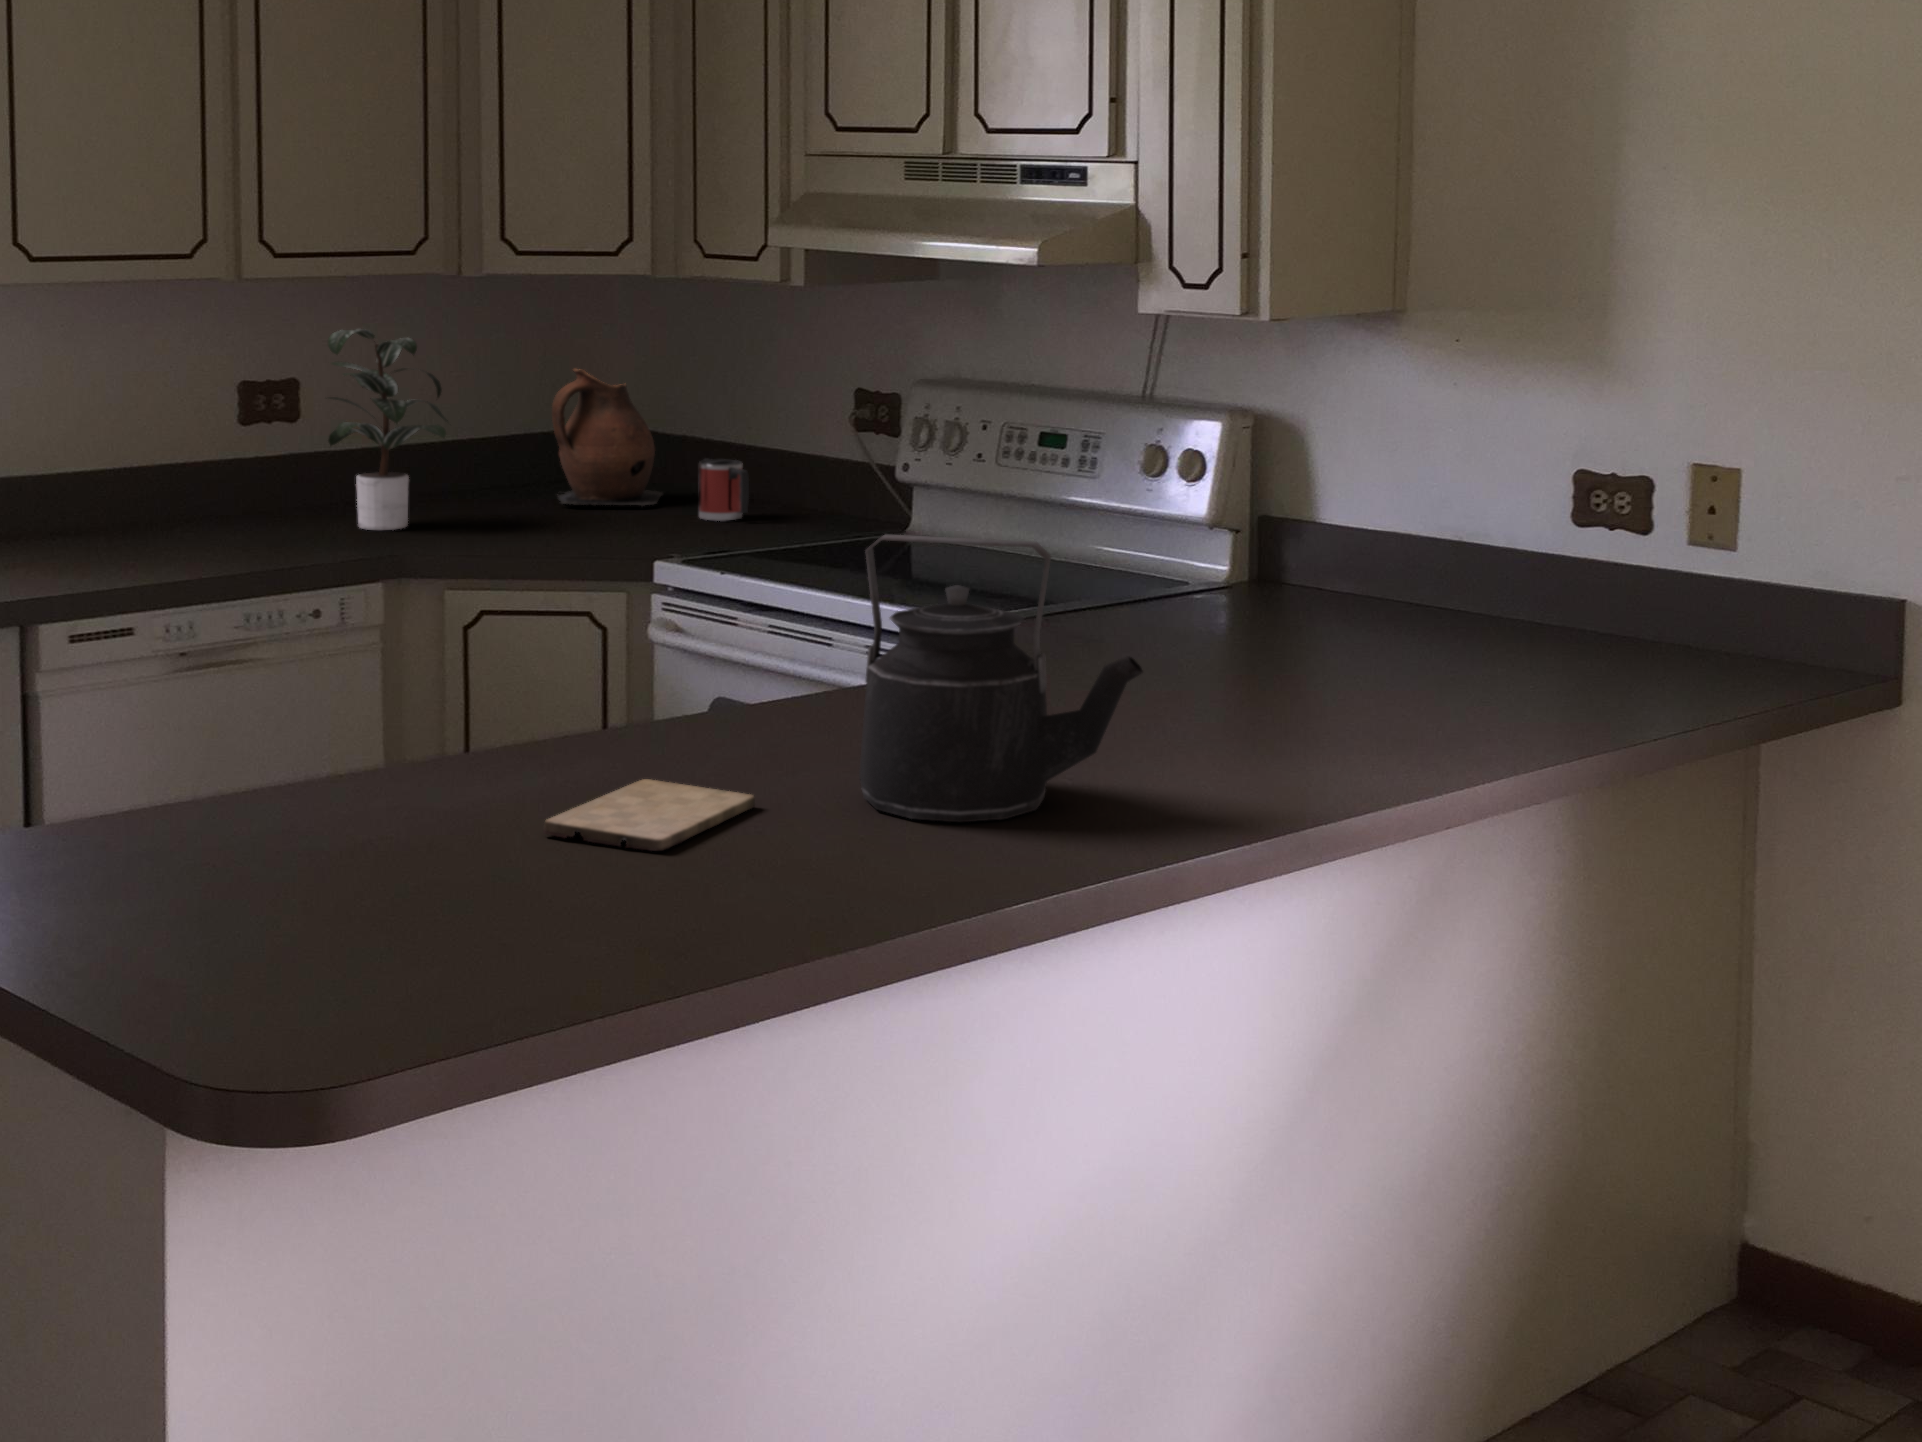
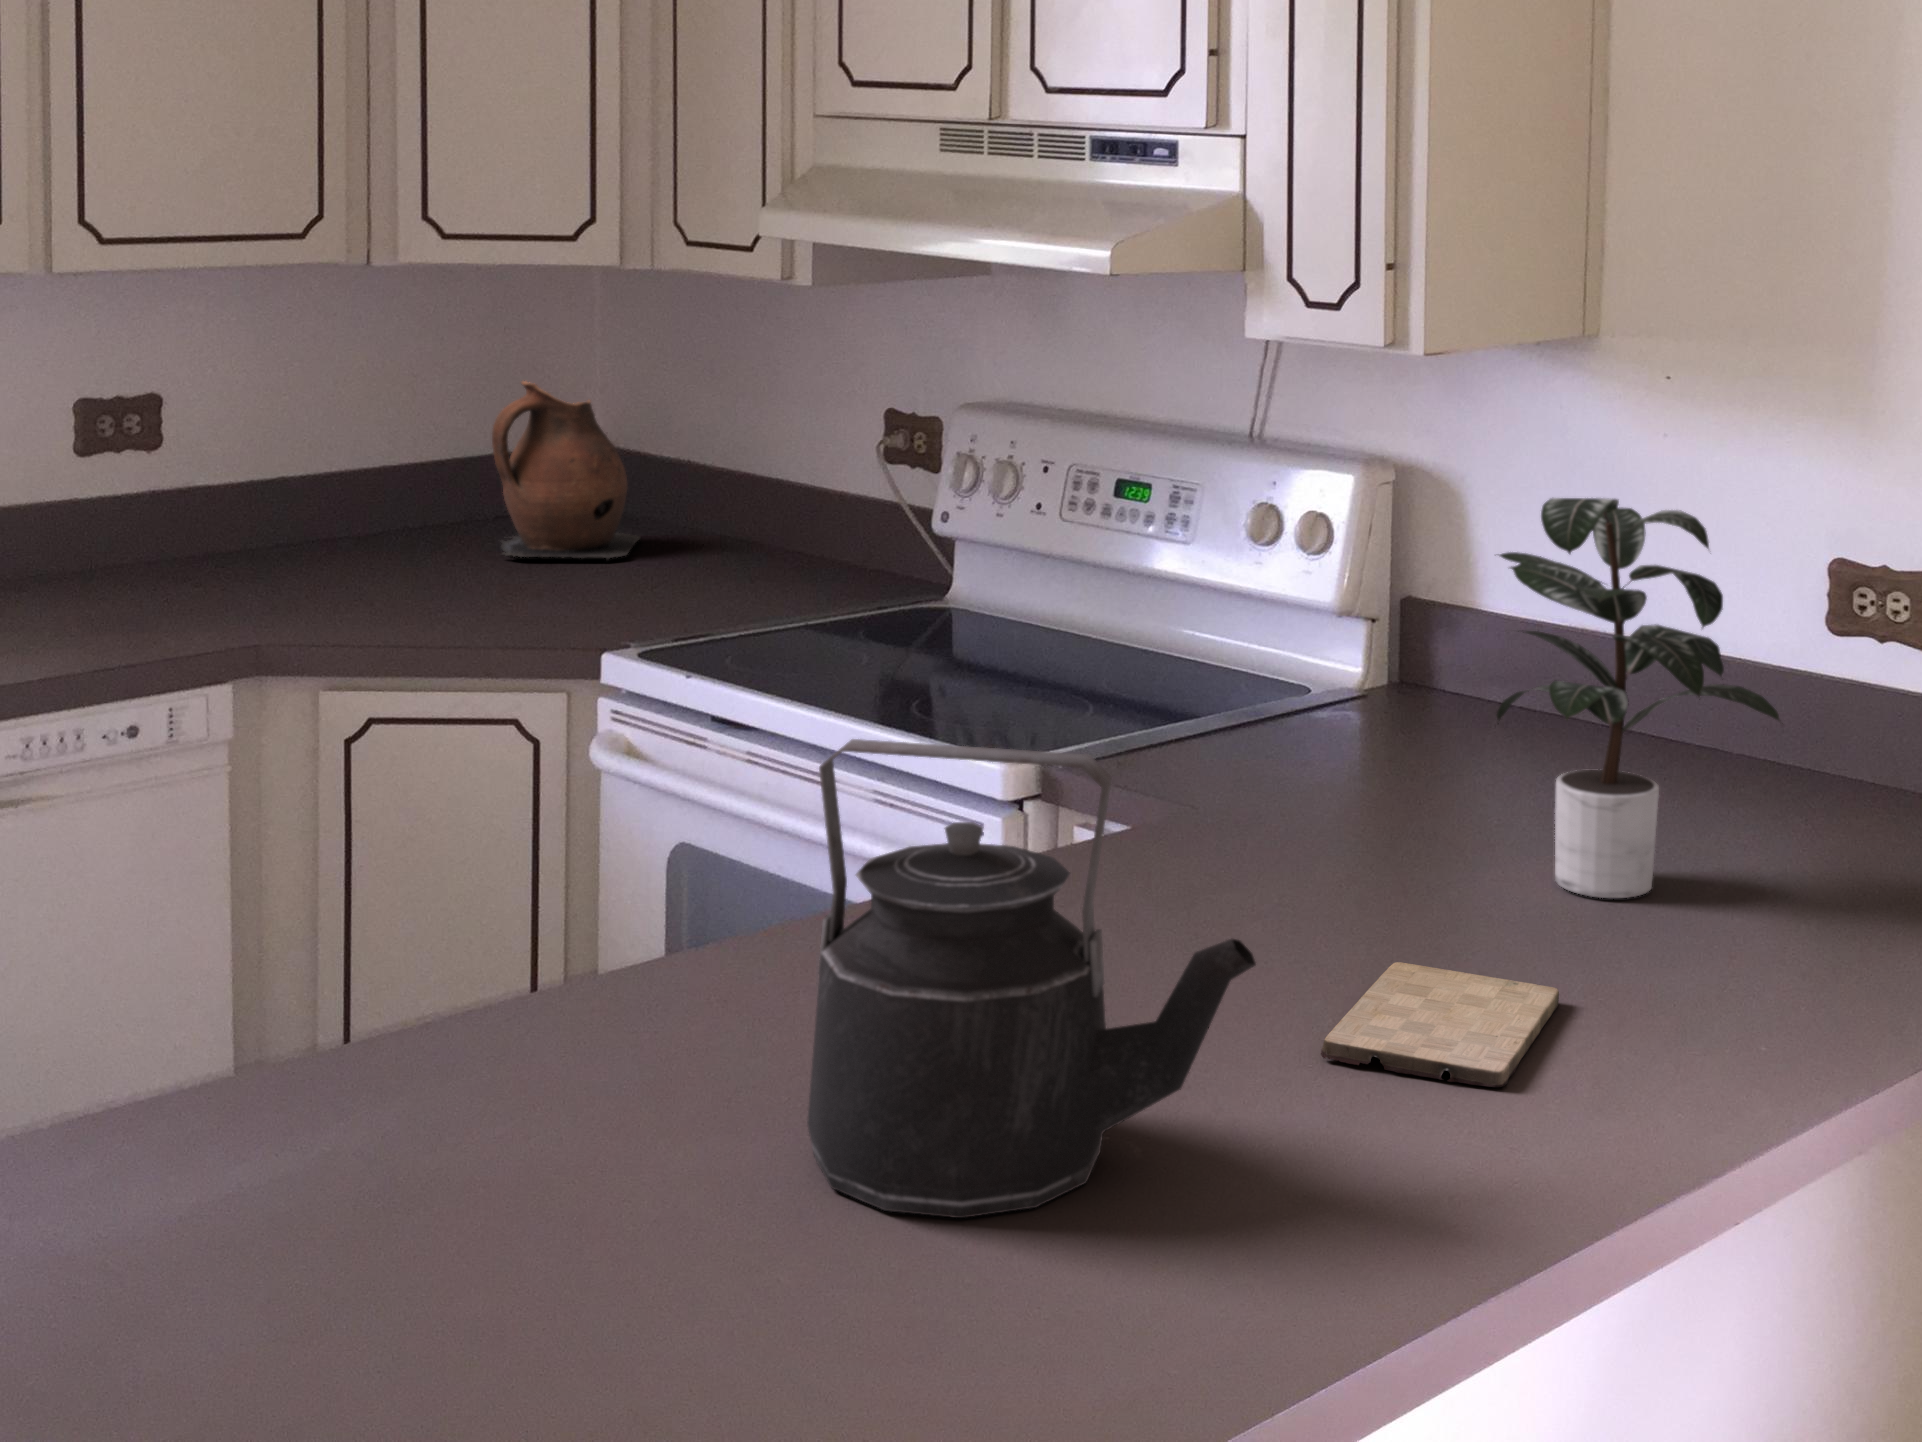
potted plant: present [328,329,448,530] -> present [1497,498,1783,898]
mug: present [699,459,749,521] -> none [678,500,742,582]
cutting board: present [543,779,755,851] -> present [1321,962,1559,1087]

